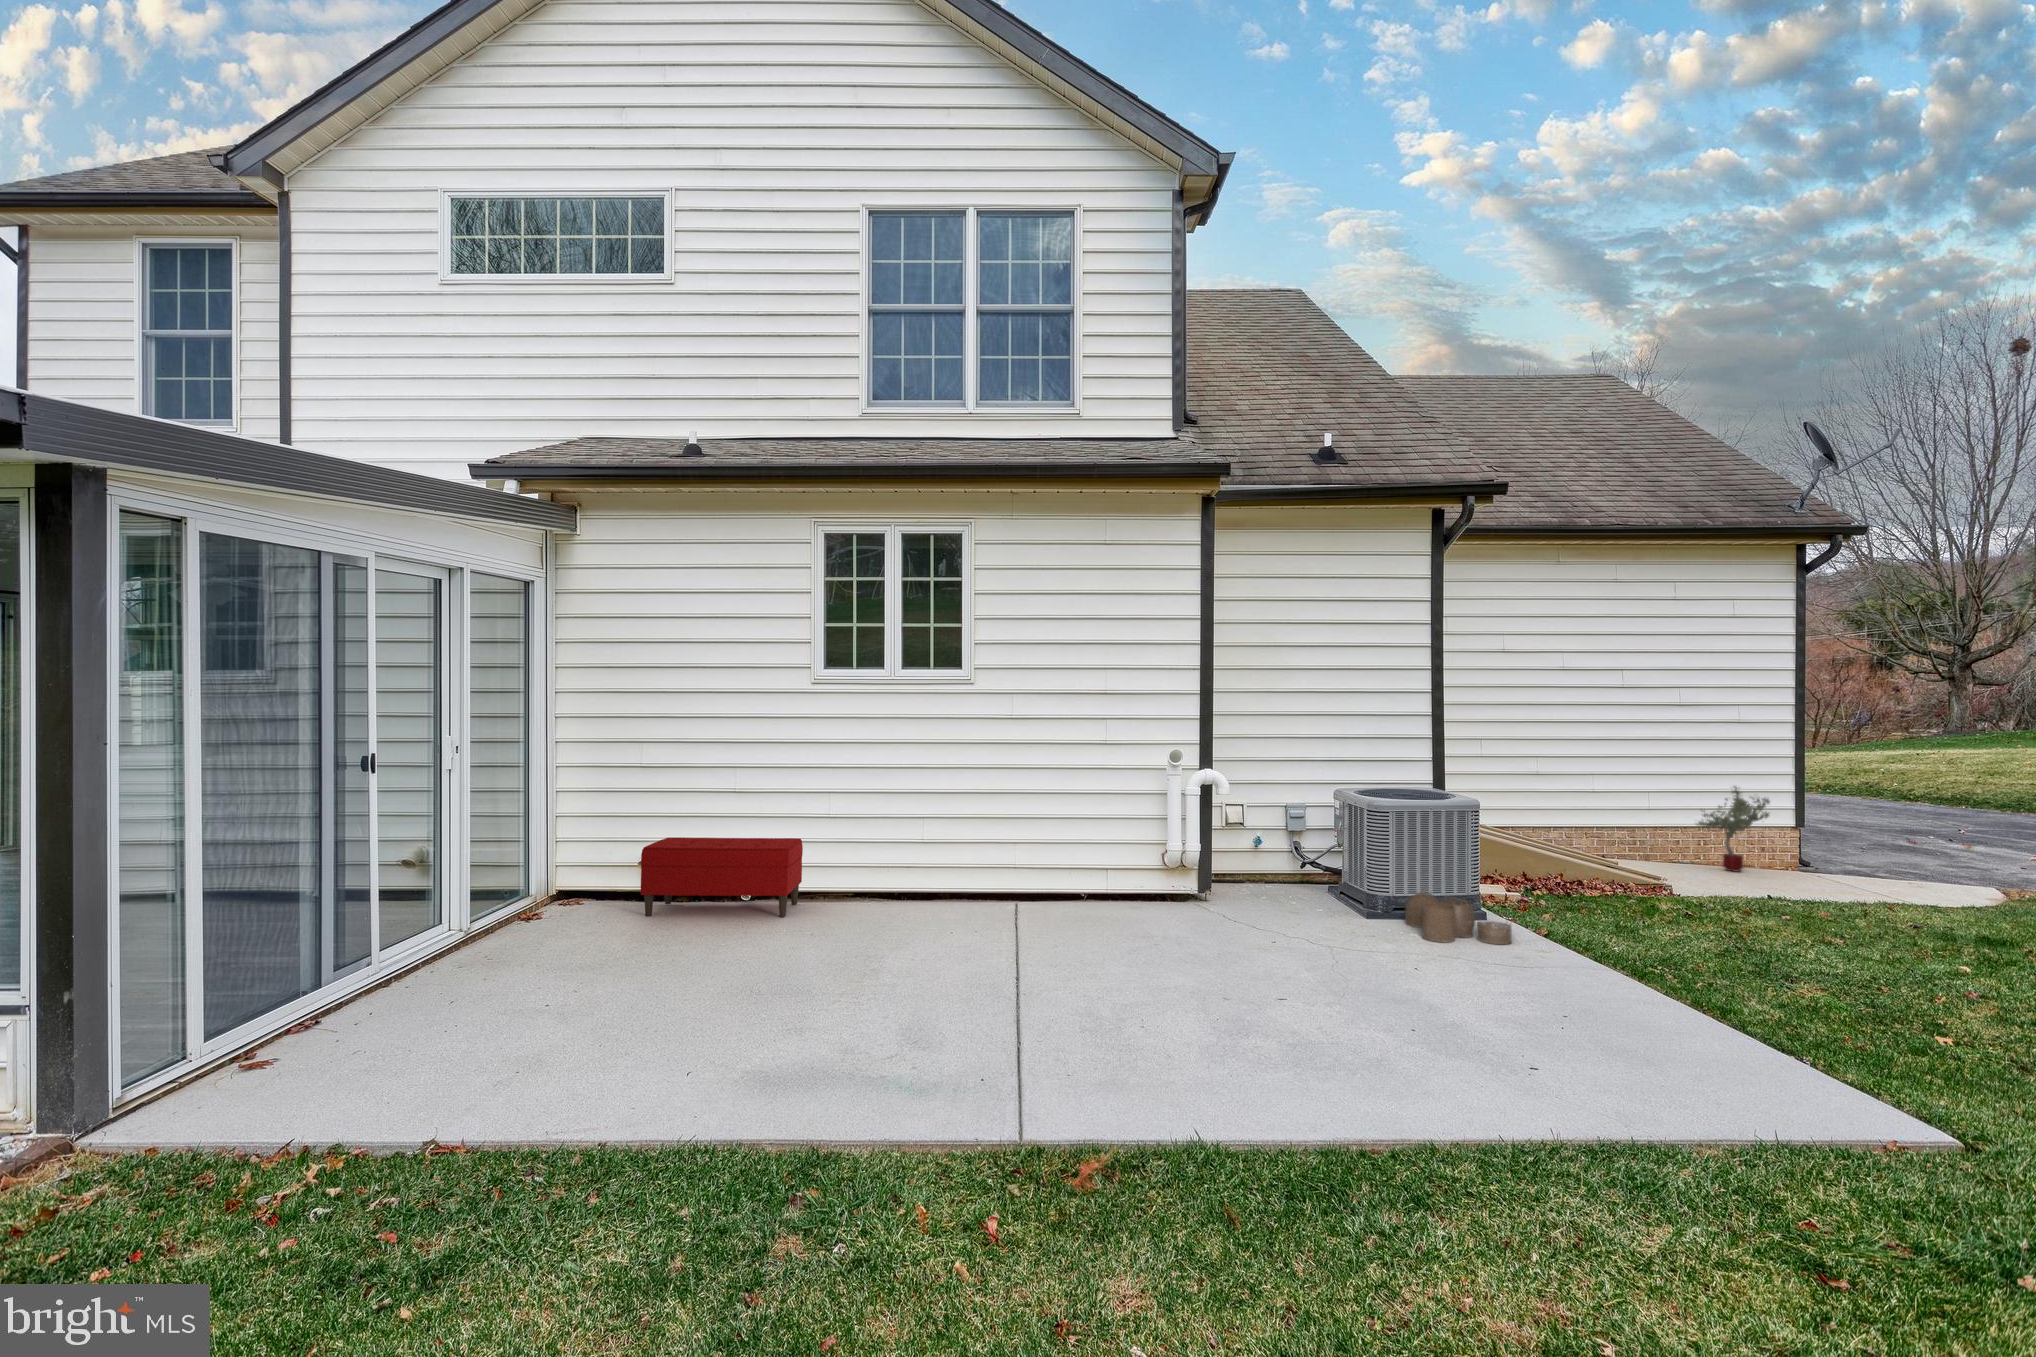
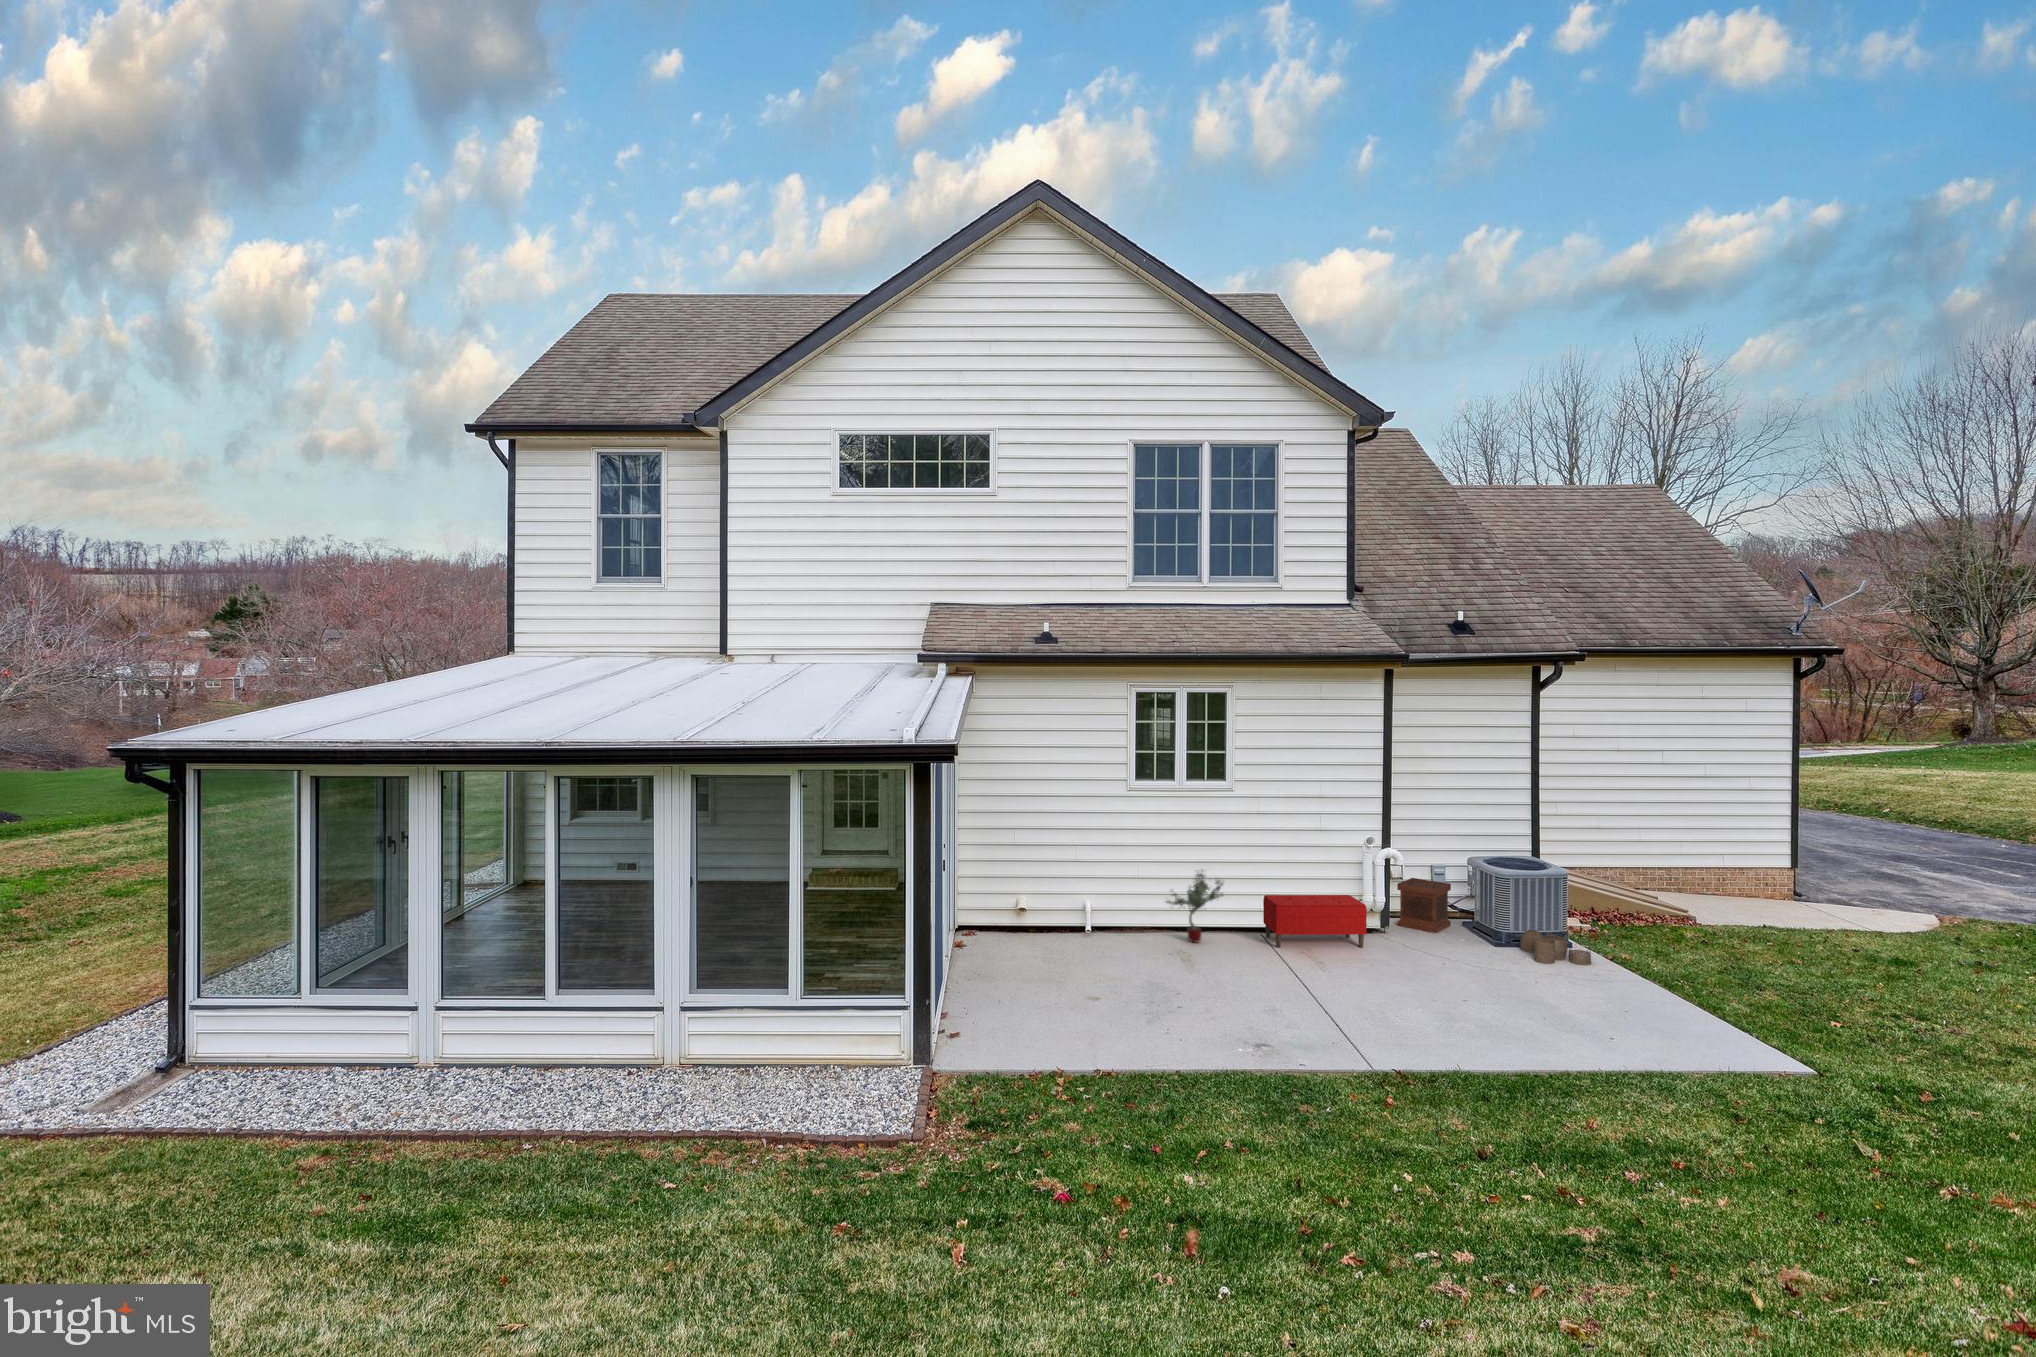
potted tree: present [1698,786,1770,872] -> present [1167,870,1223,943]
side table: none [1232,825,1312,903] -> present [1397,878,1451,933]
bench: present [641,837,803,917] -> present [1263,895,1367,948]

